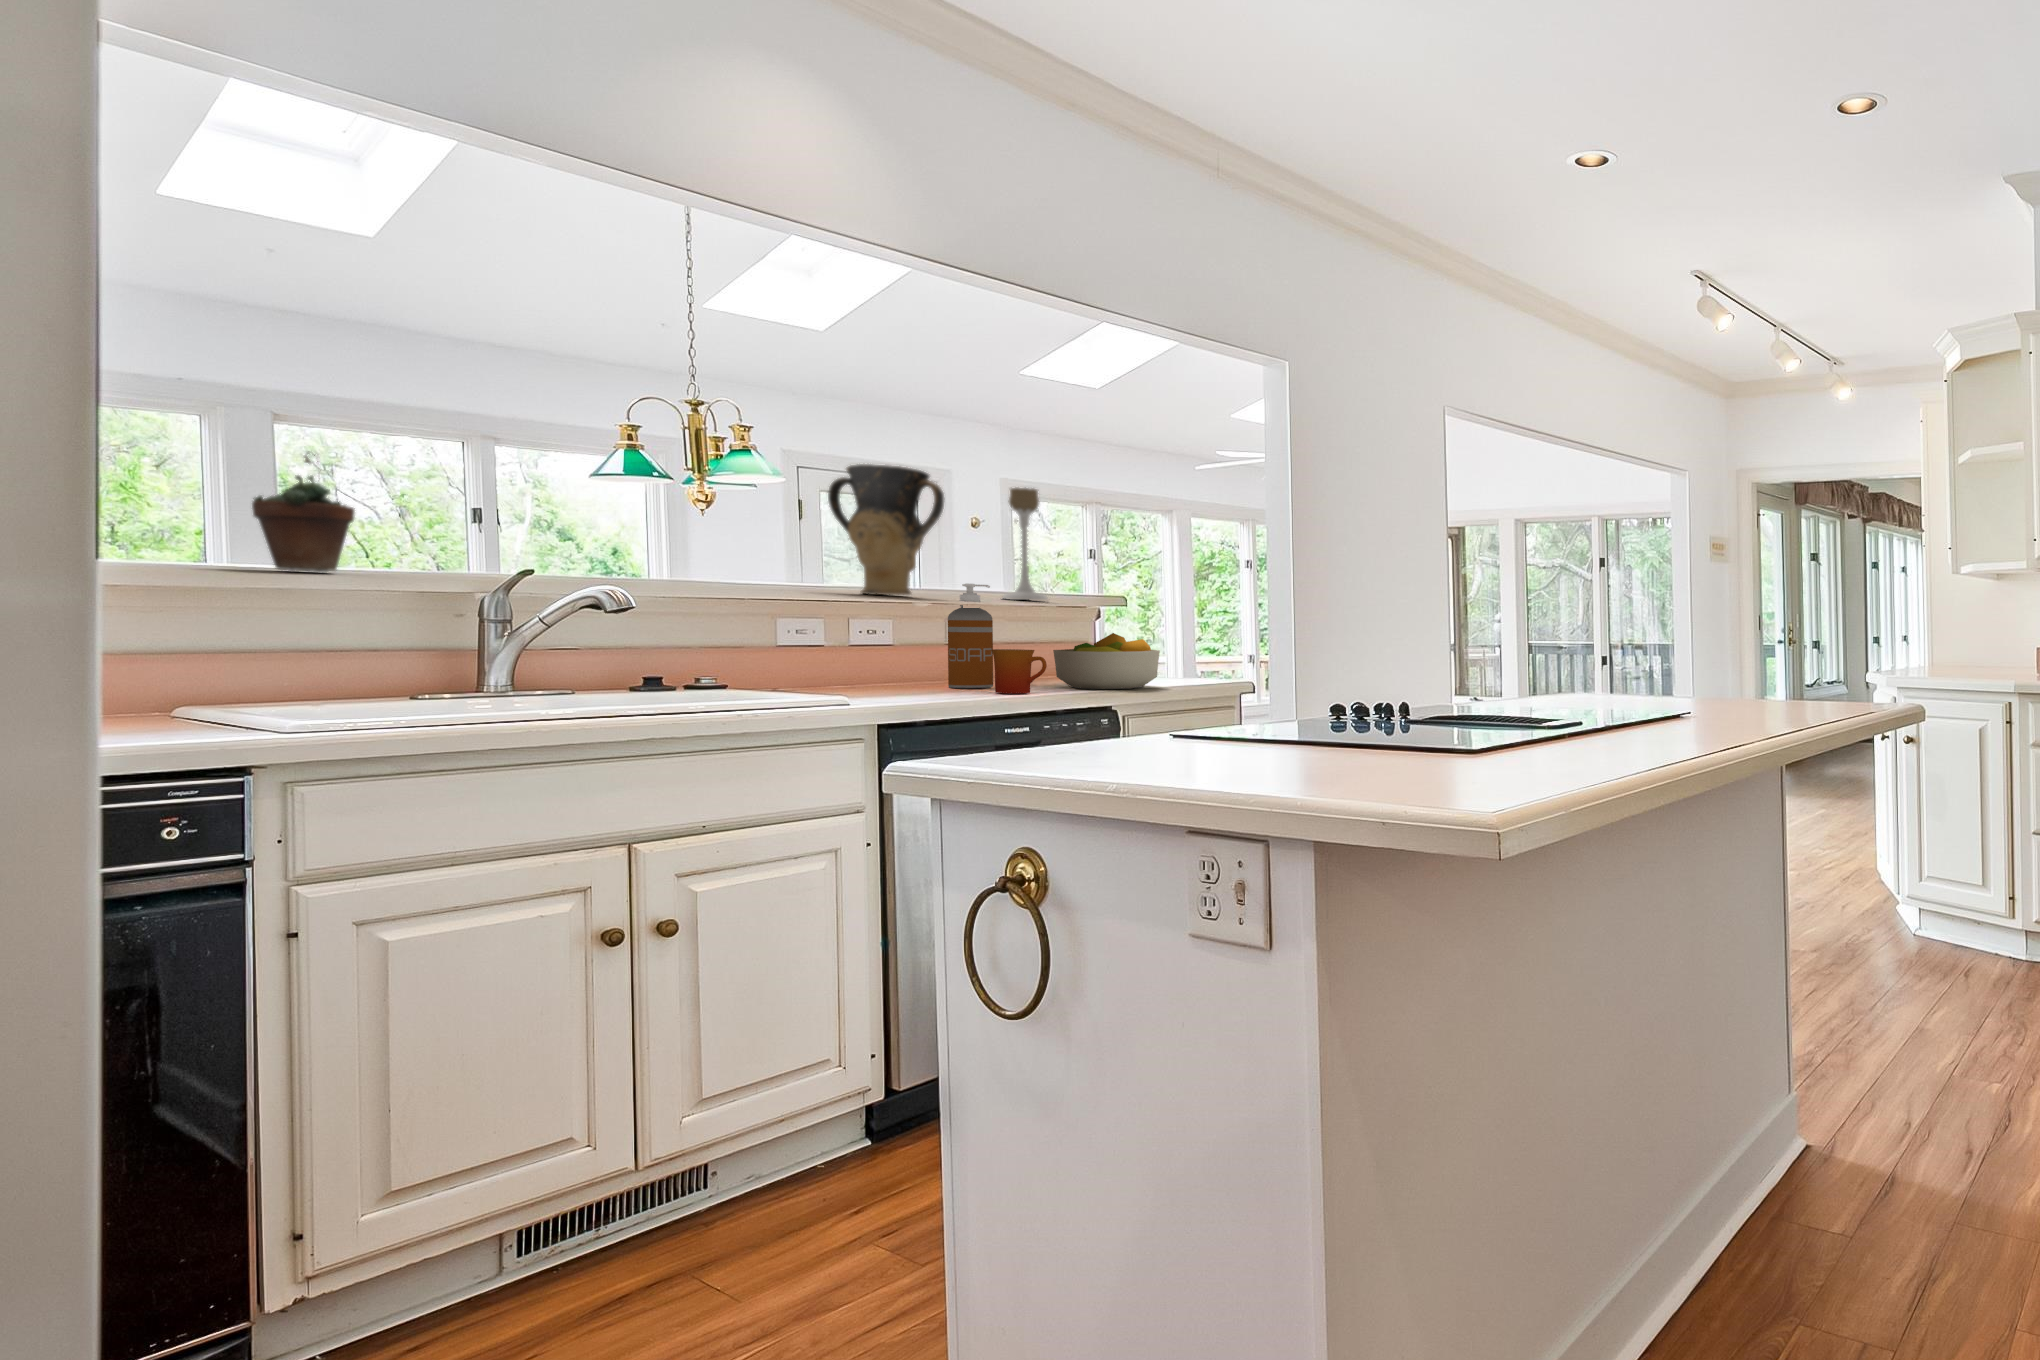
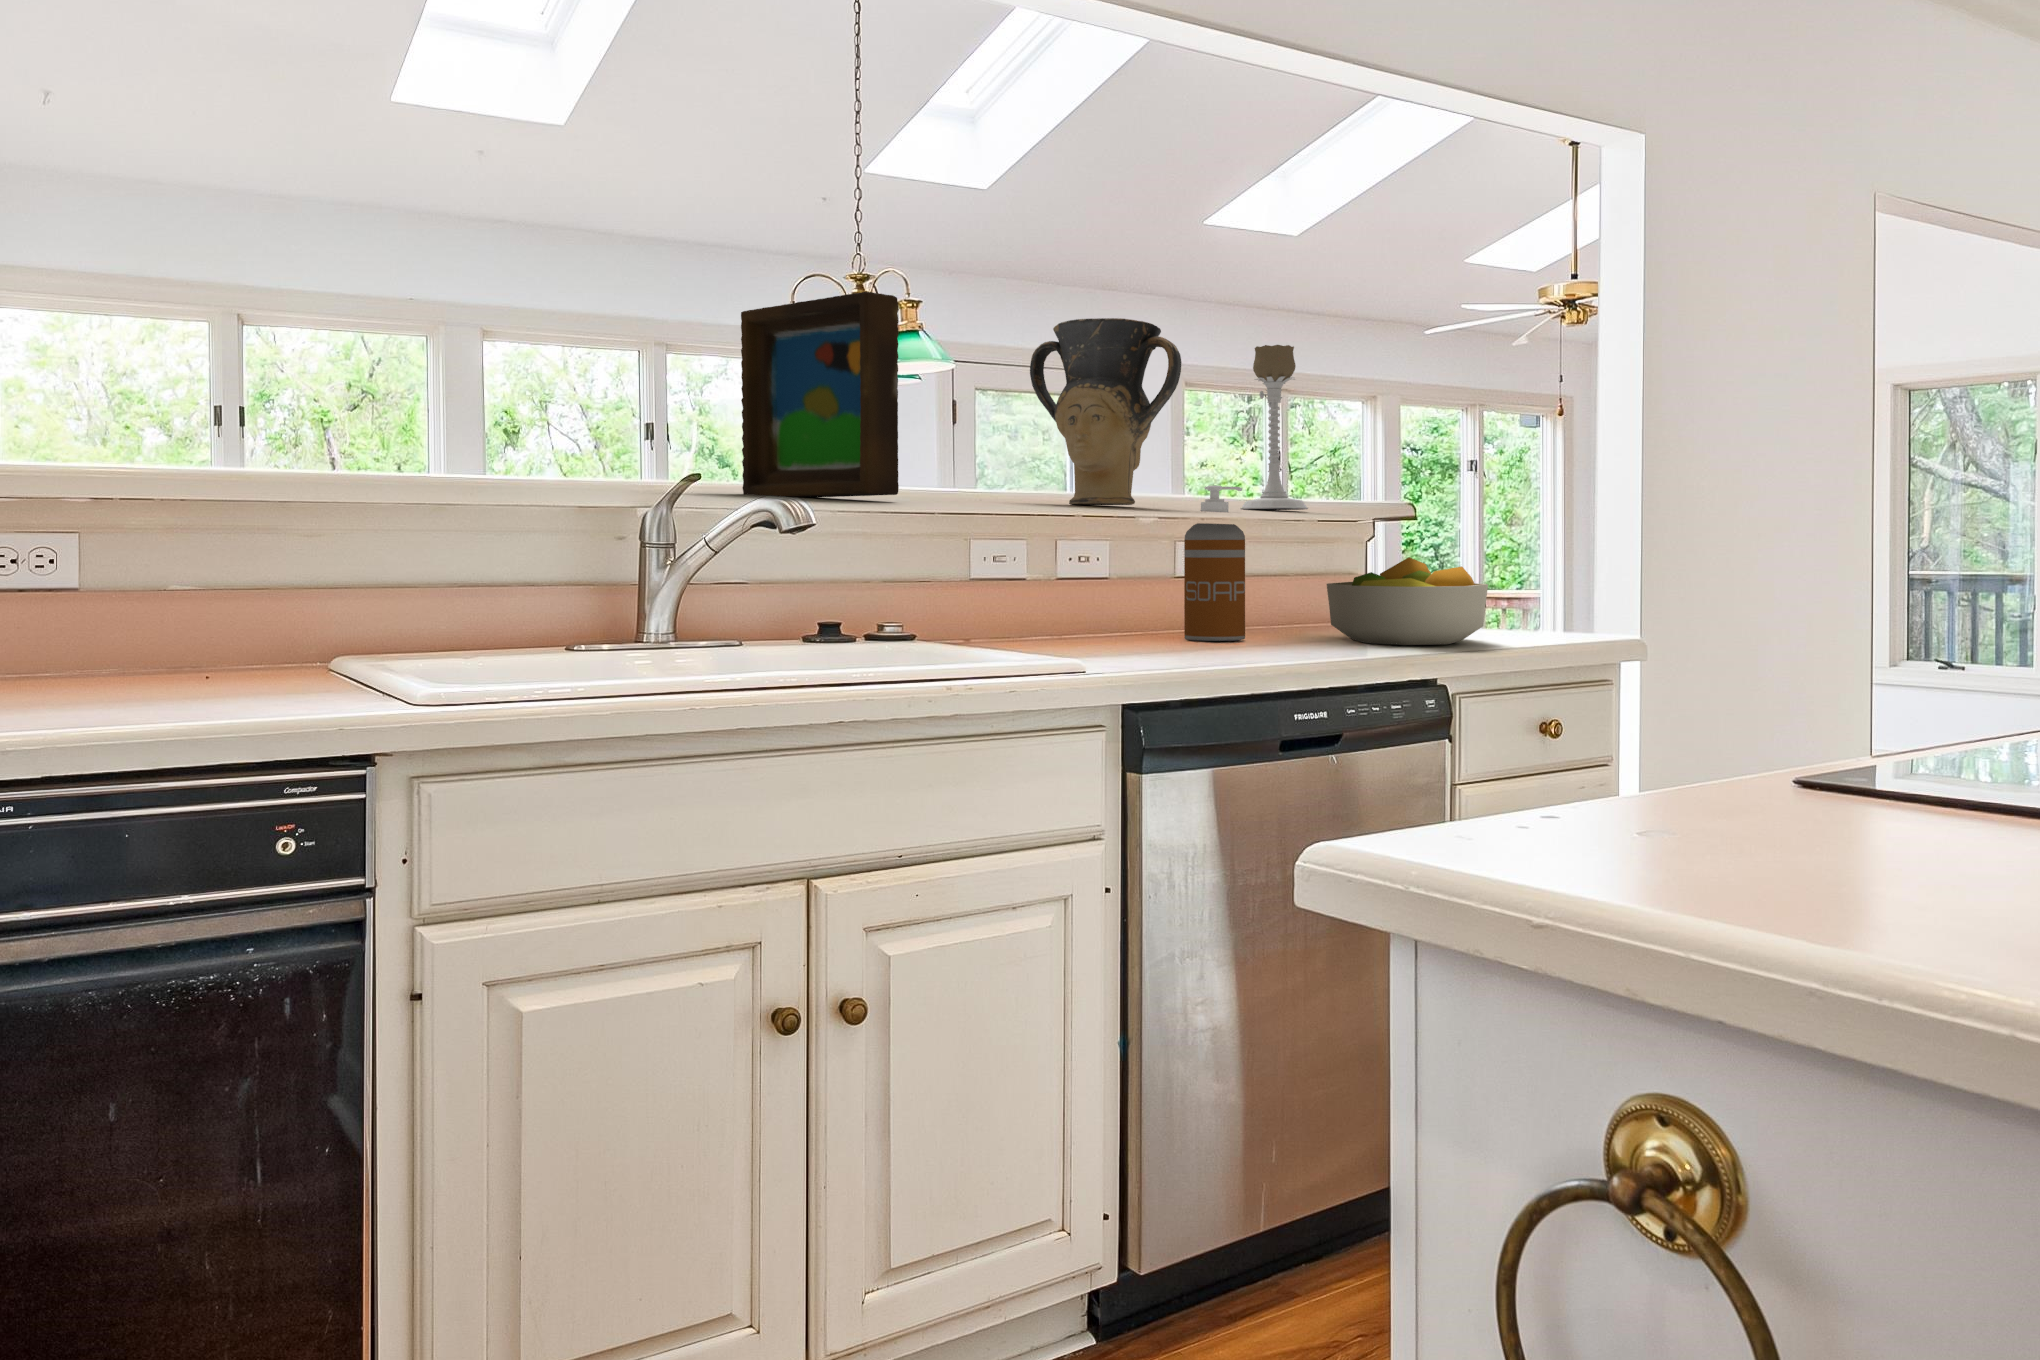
picture frame: none [569,440,710,586] -> present [741,292,899,497]
succulent plant: present [252,455,355,572] -> none [419,333,519,487]
mug: present [991,649,1047,693] -> none [1253,583,1335,651]

